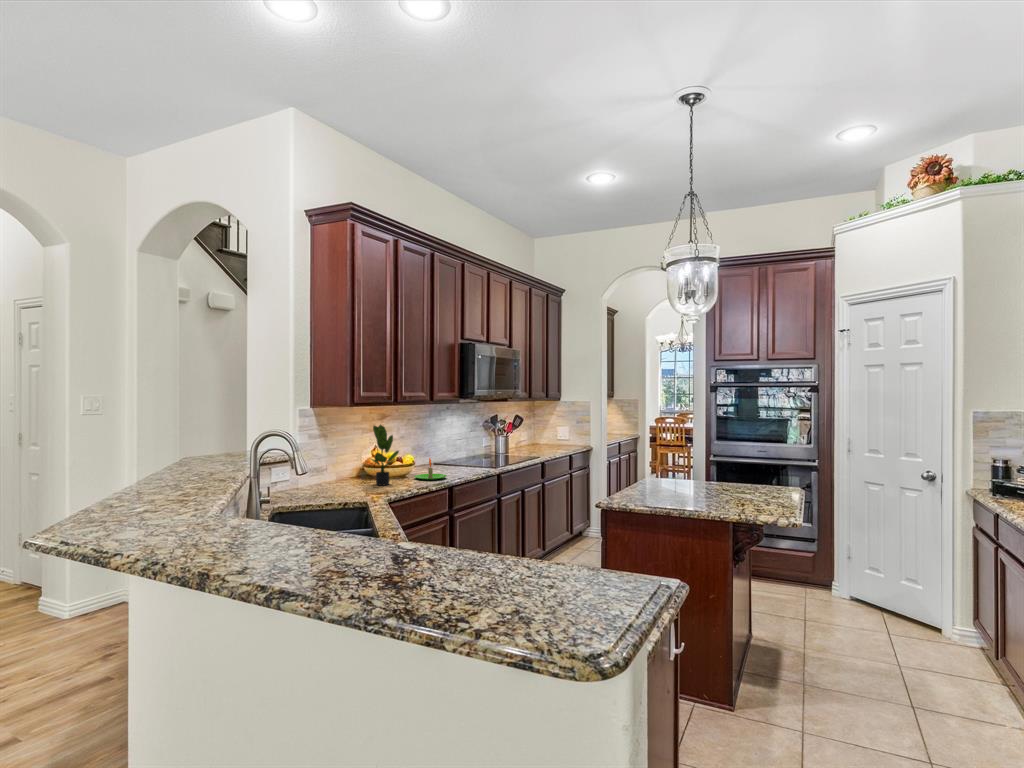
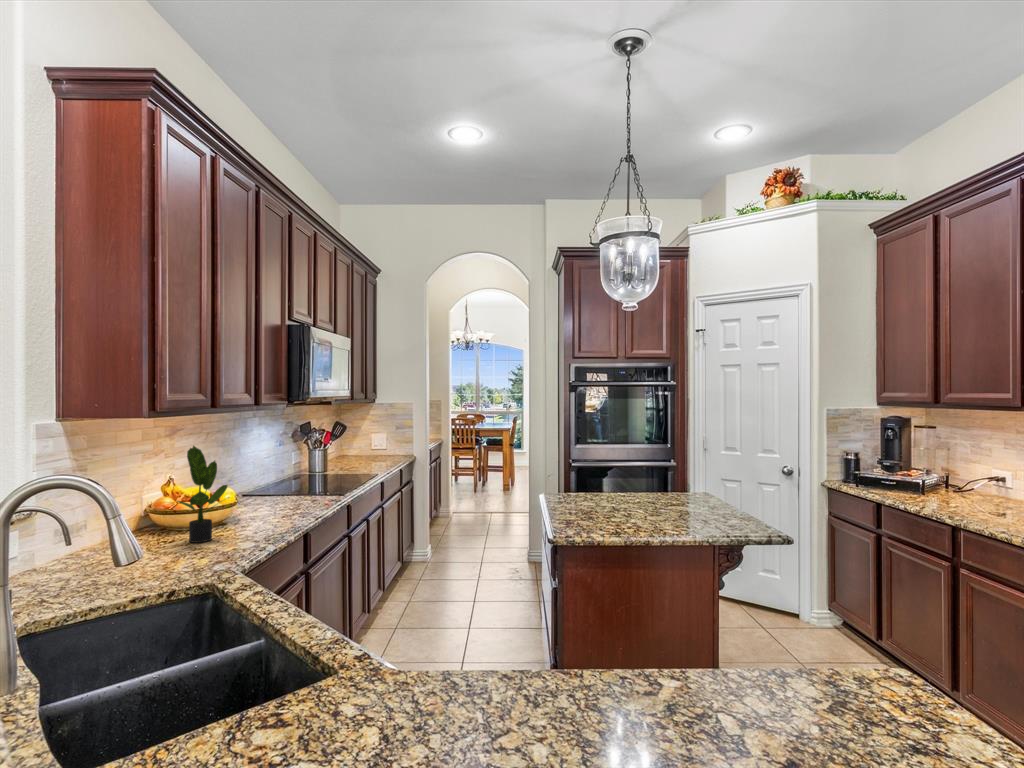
candle: present [414,458,447,480] -> none [241,490,292,524]

